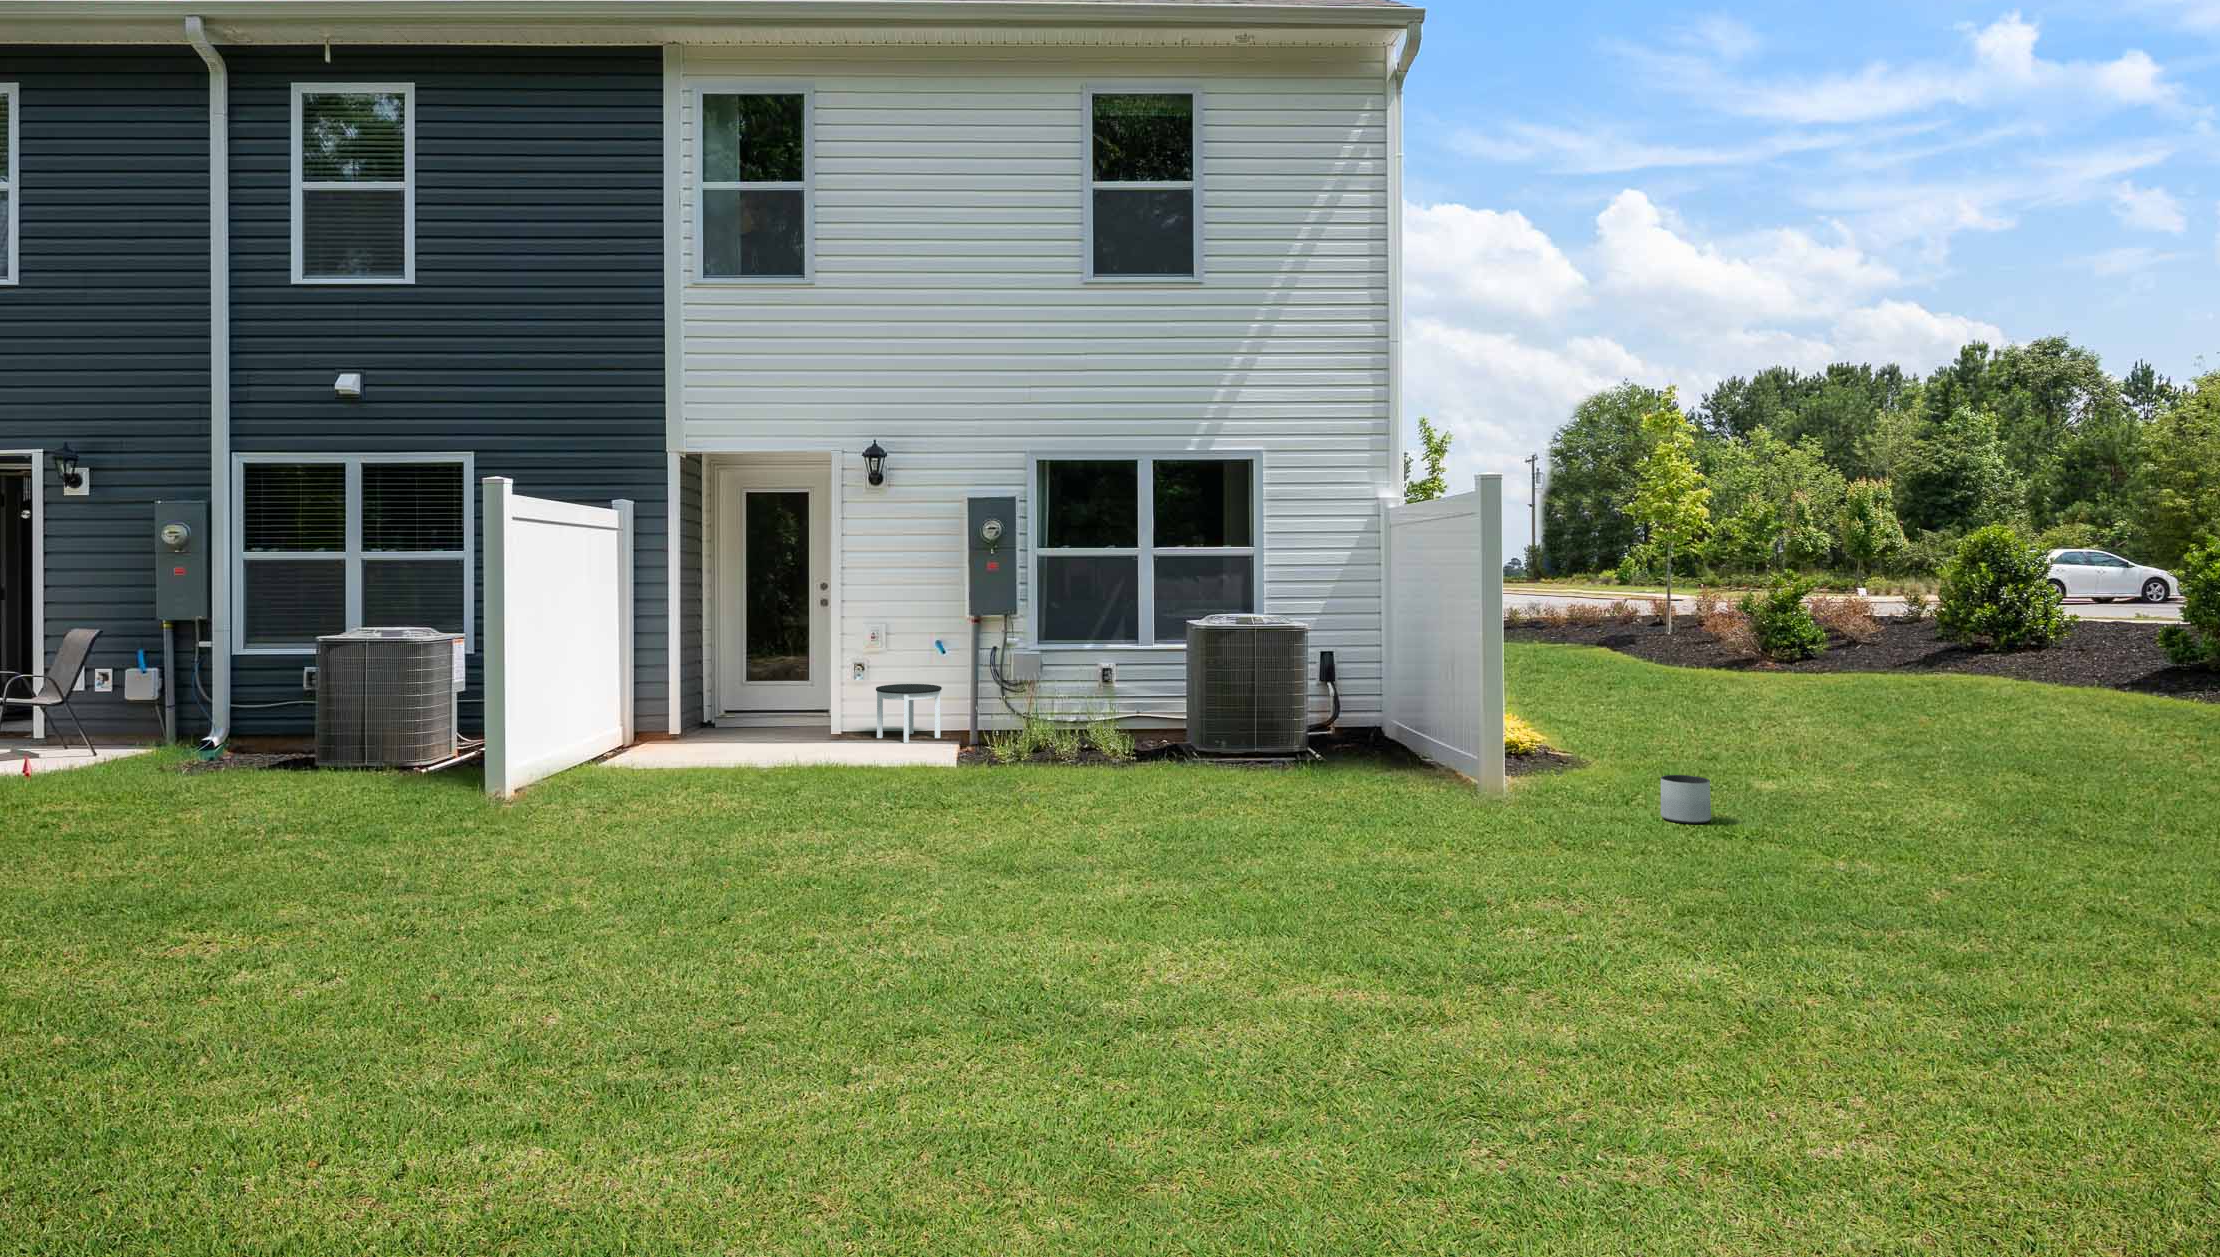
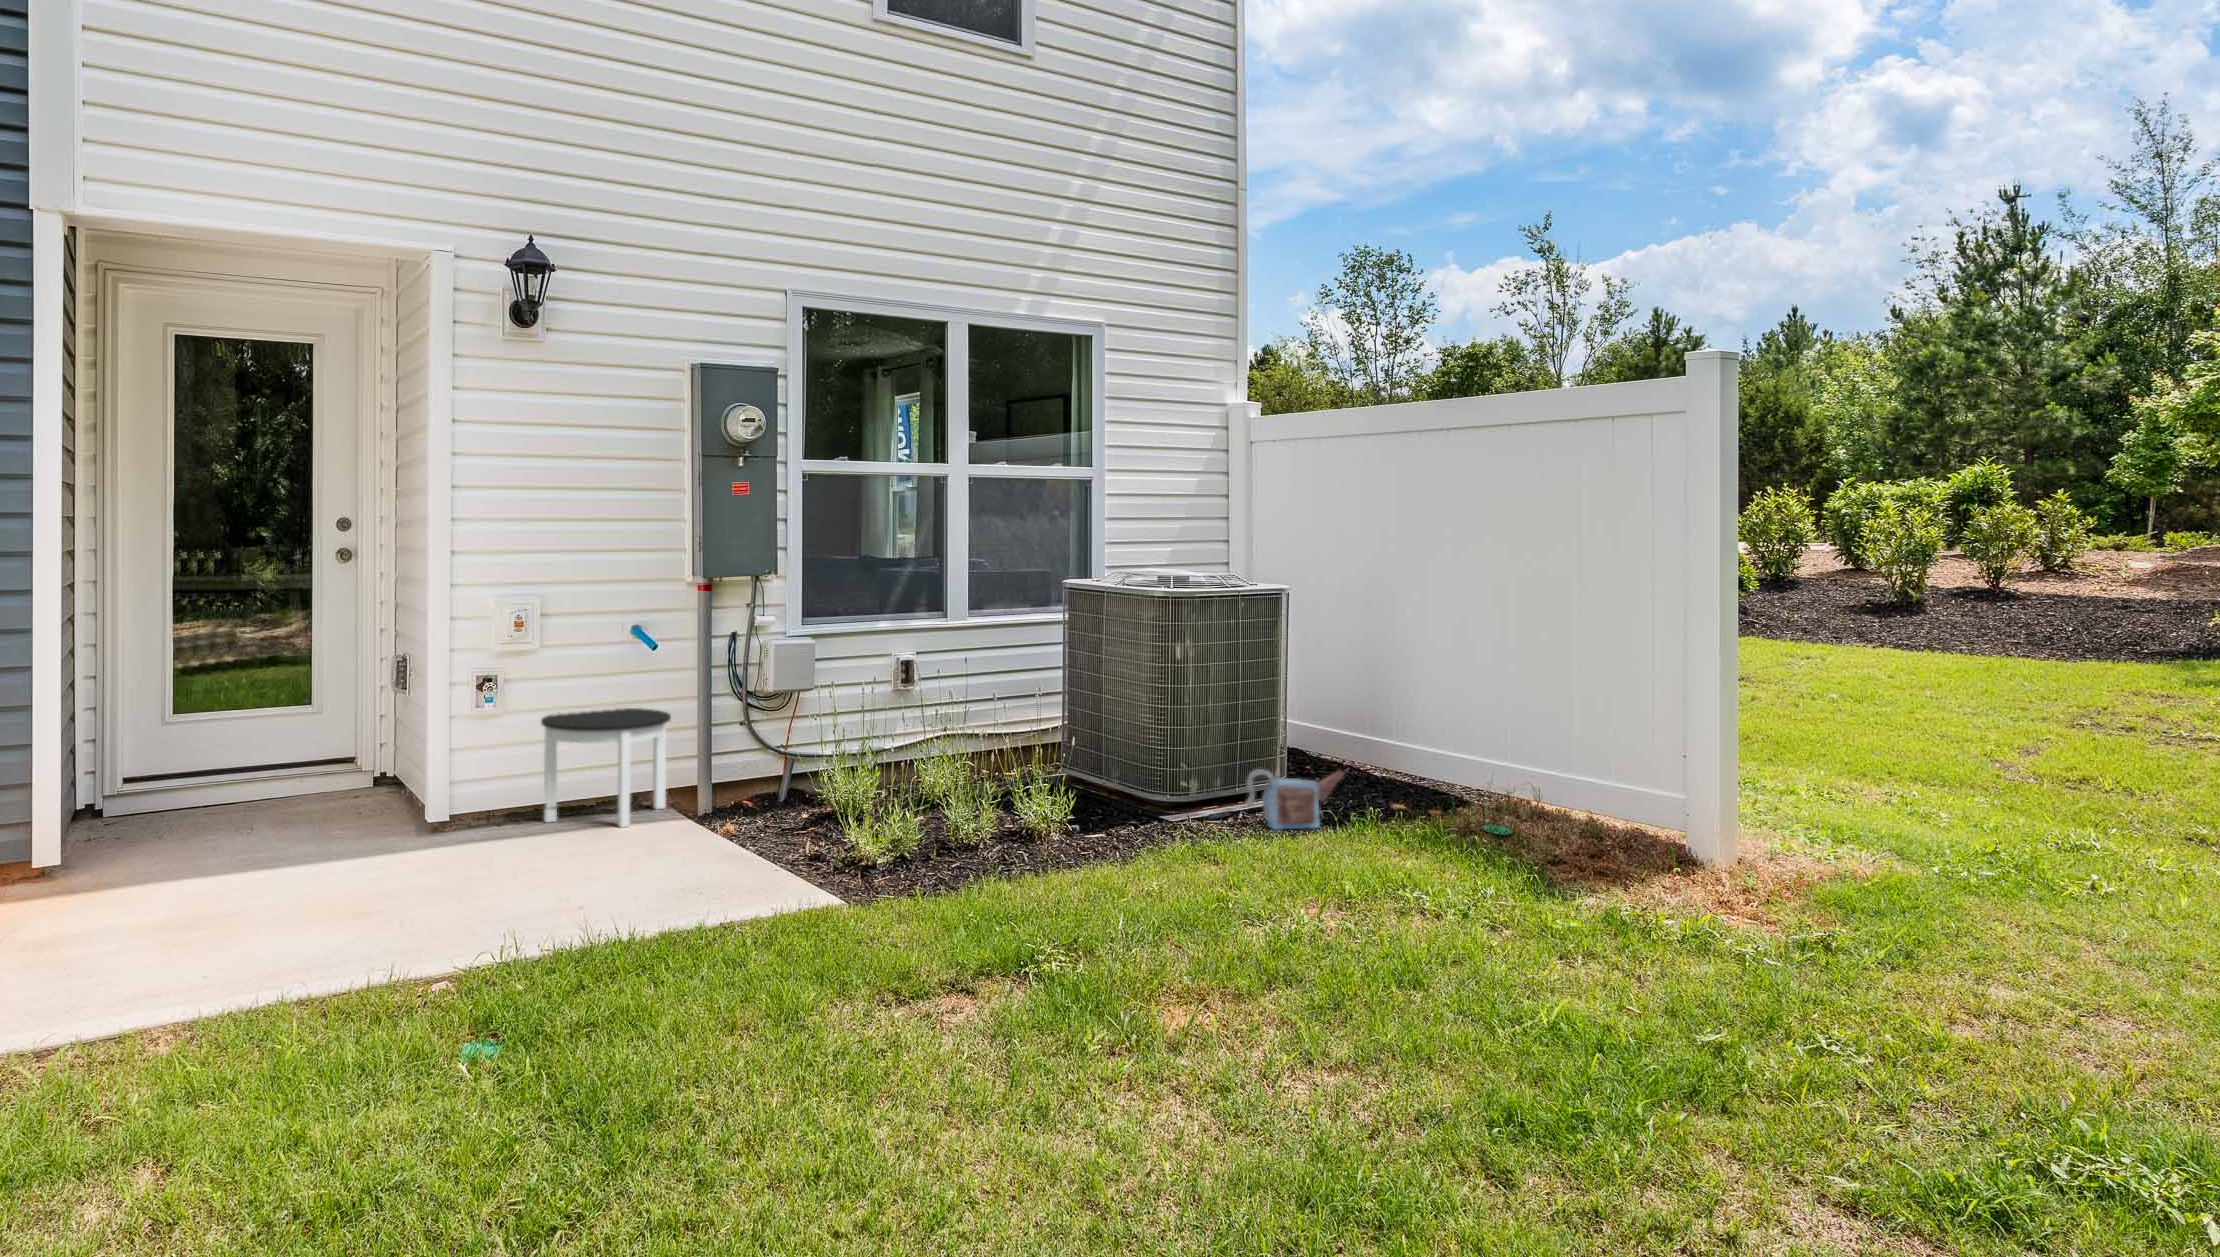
watering can: none [1186,737,1245,773] -> present [1245,769,1344,830]
planter: present [1661,775,1711,824] -> none [2065,766,2164,842]

